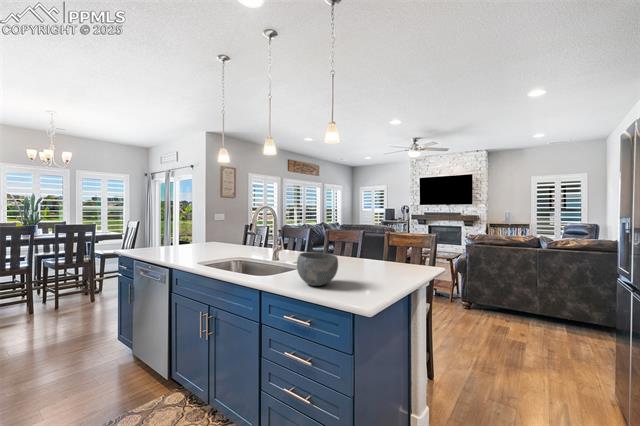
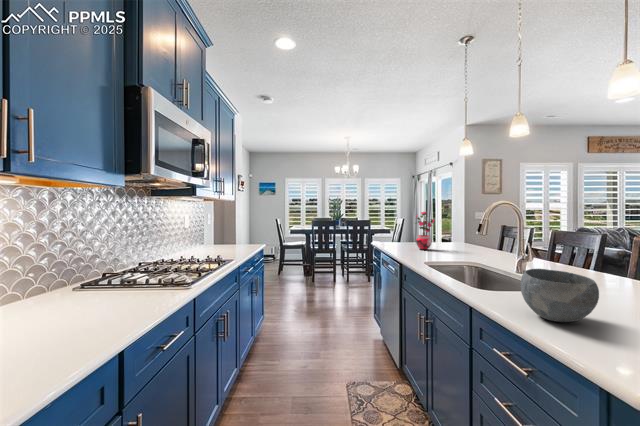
potted plant: none [171,212,195,252] -> present [415,212,435,250]

